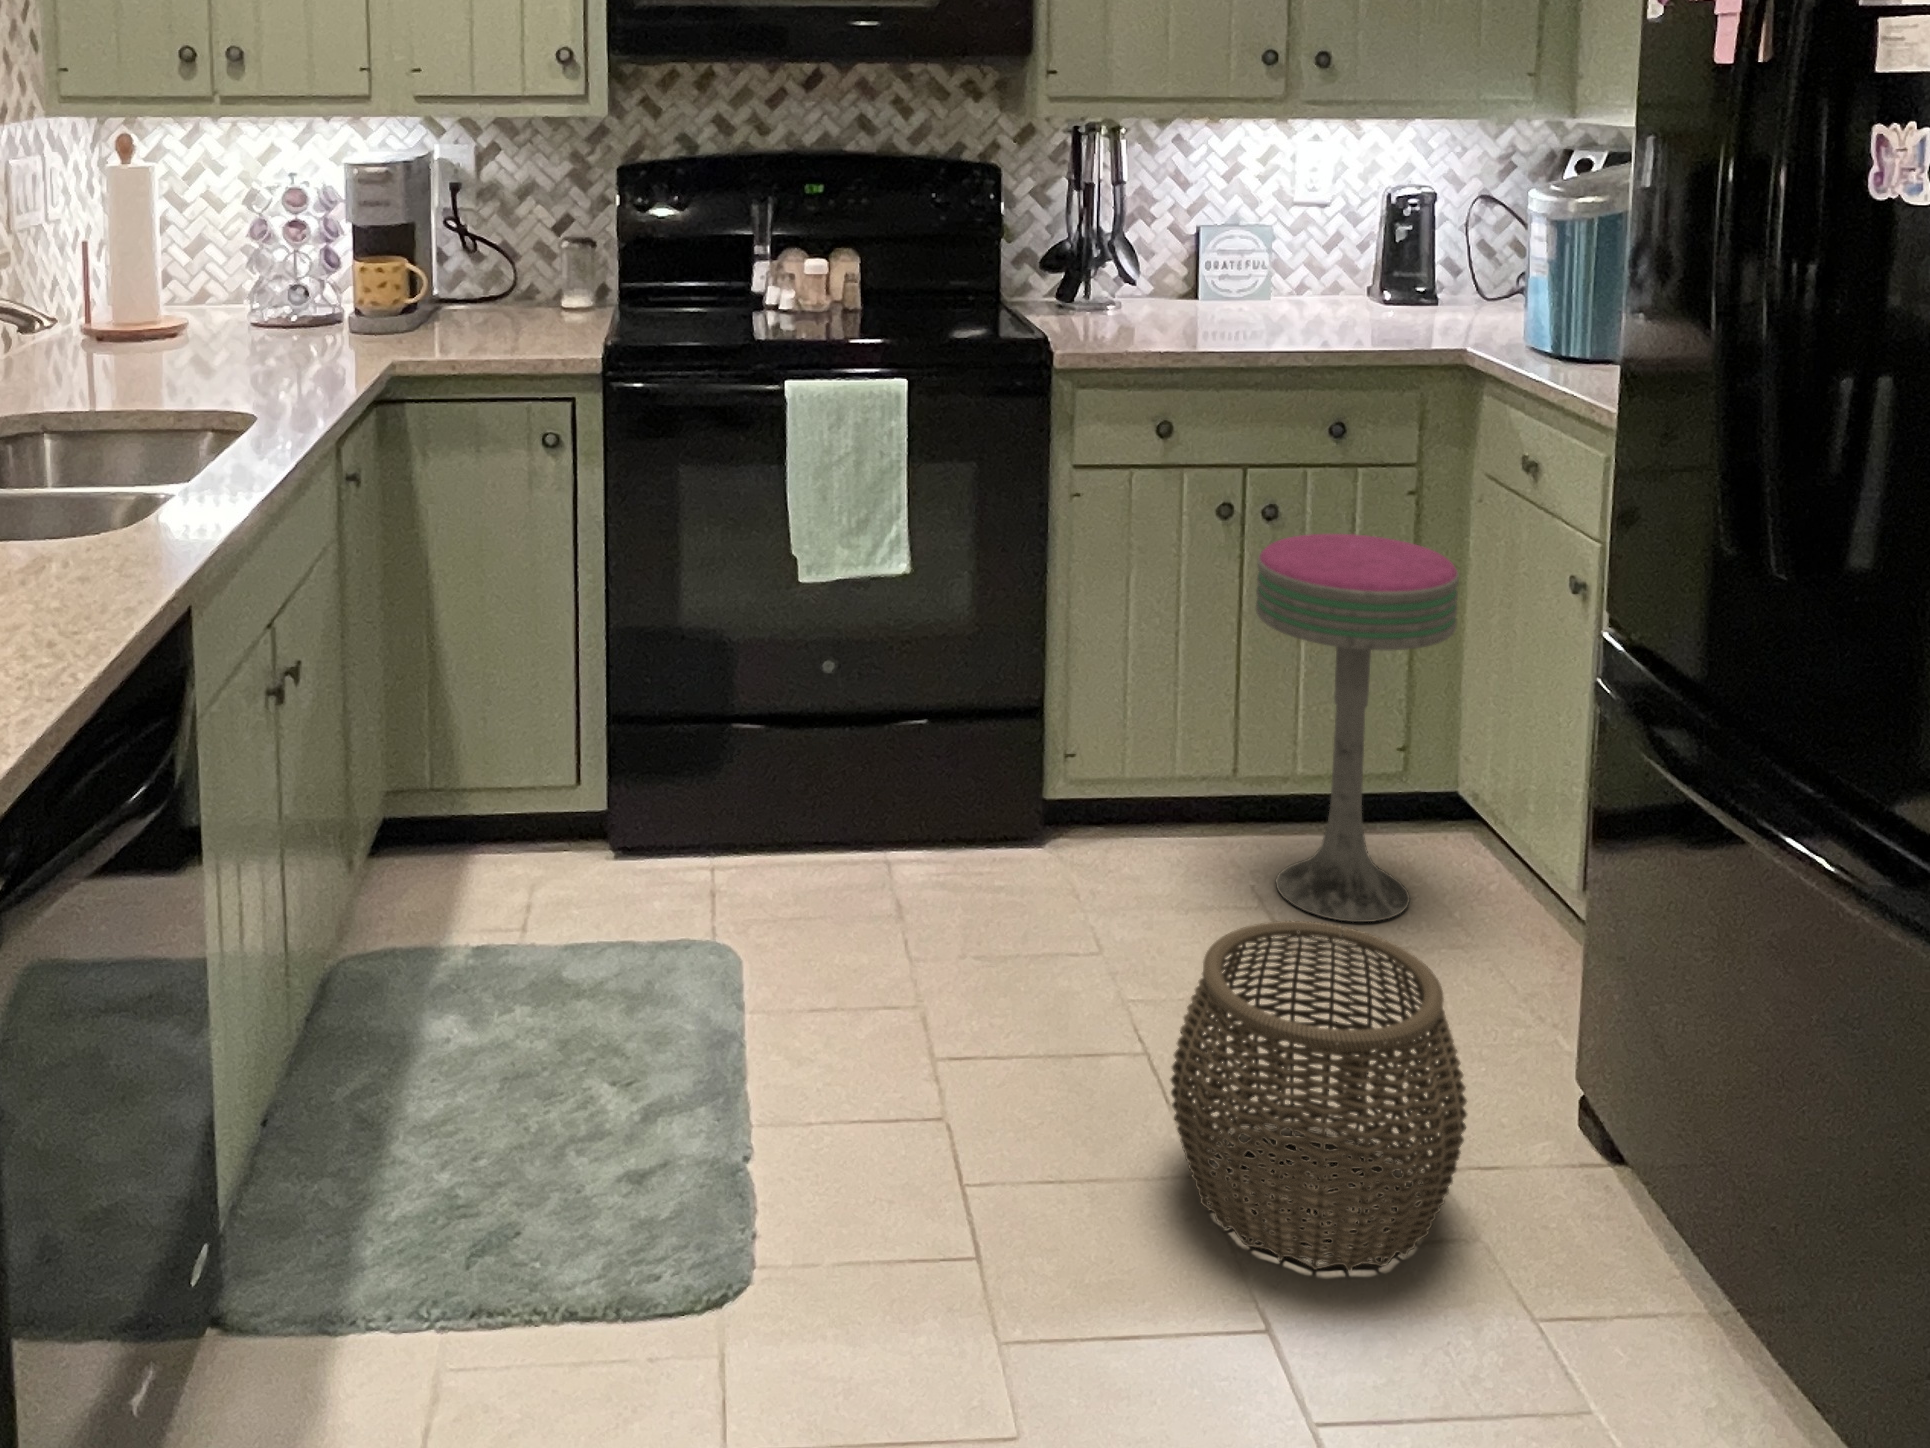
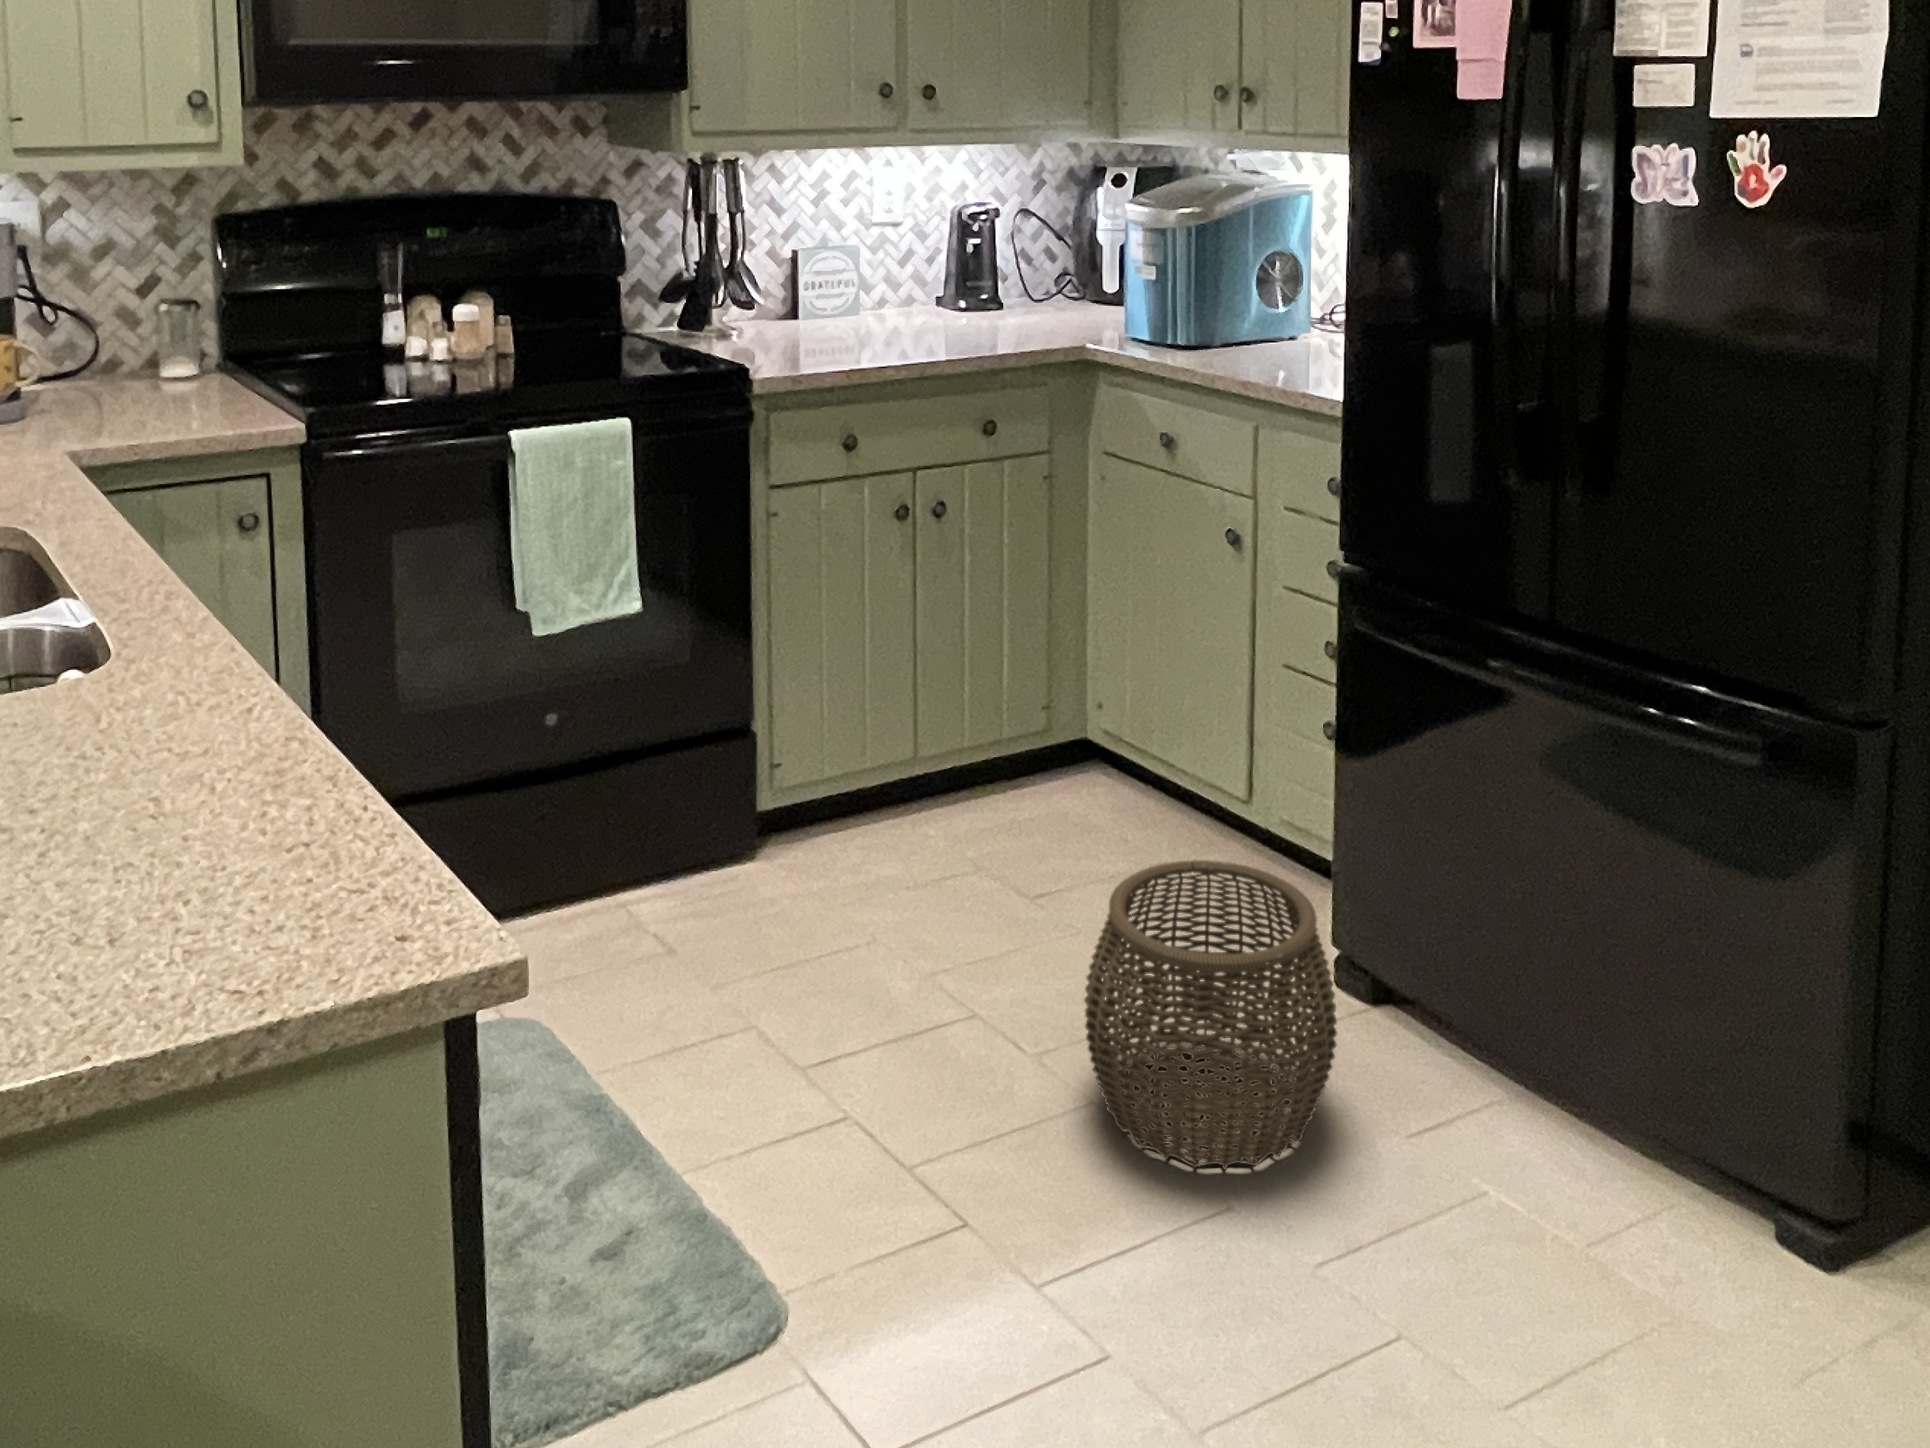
bar stool: present [1256,534,1459,922] -> none [955,516,1128,861]

